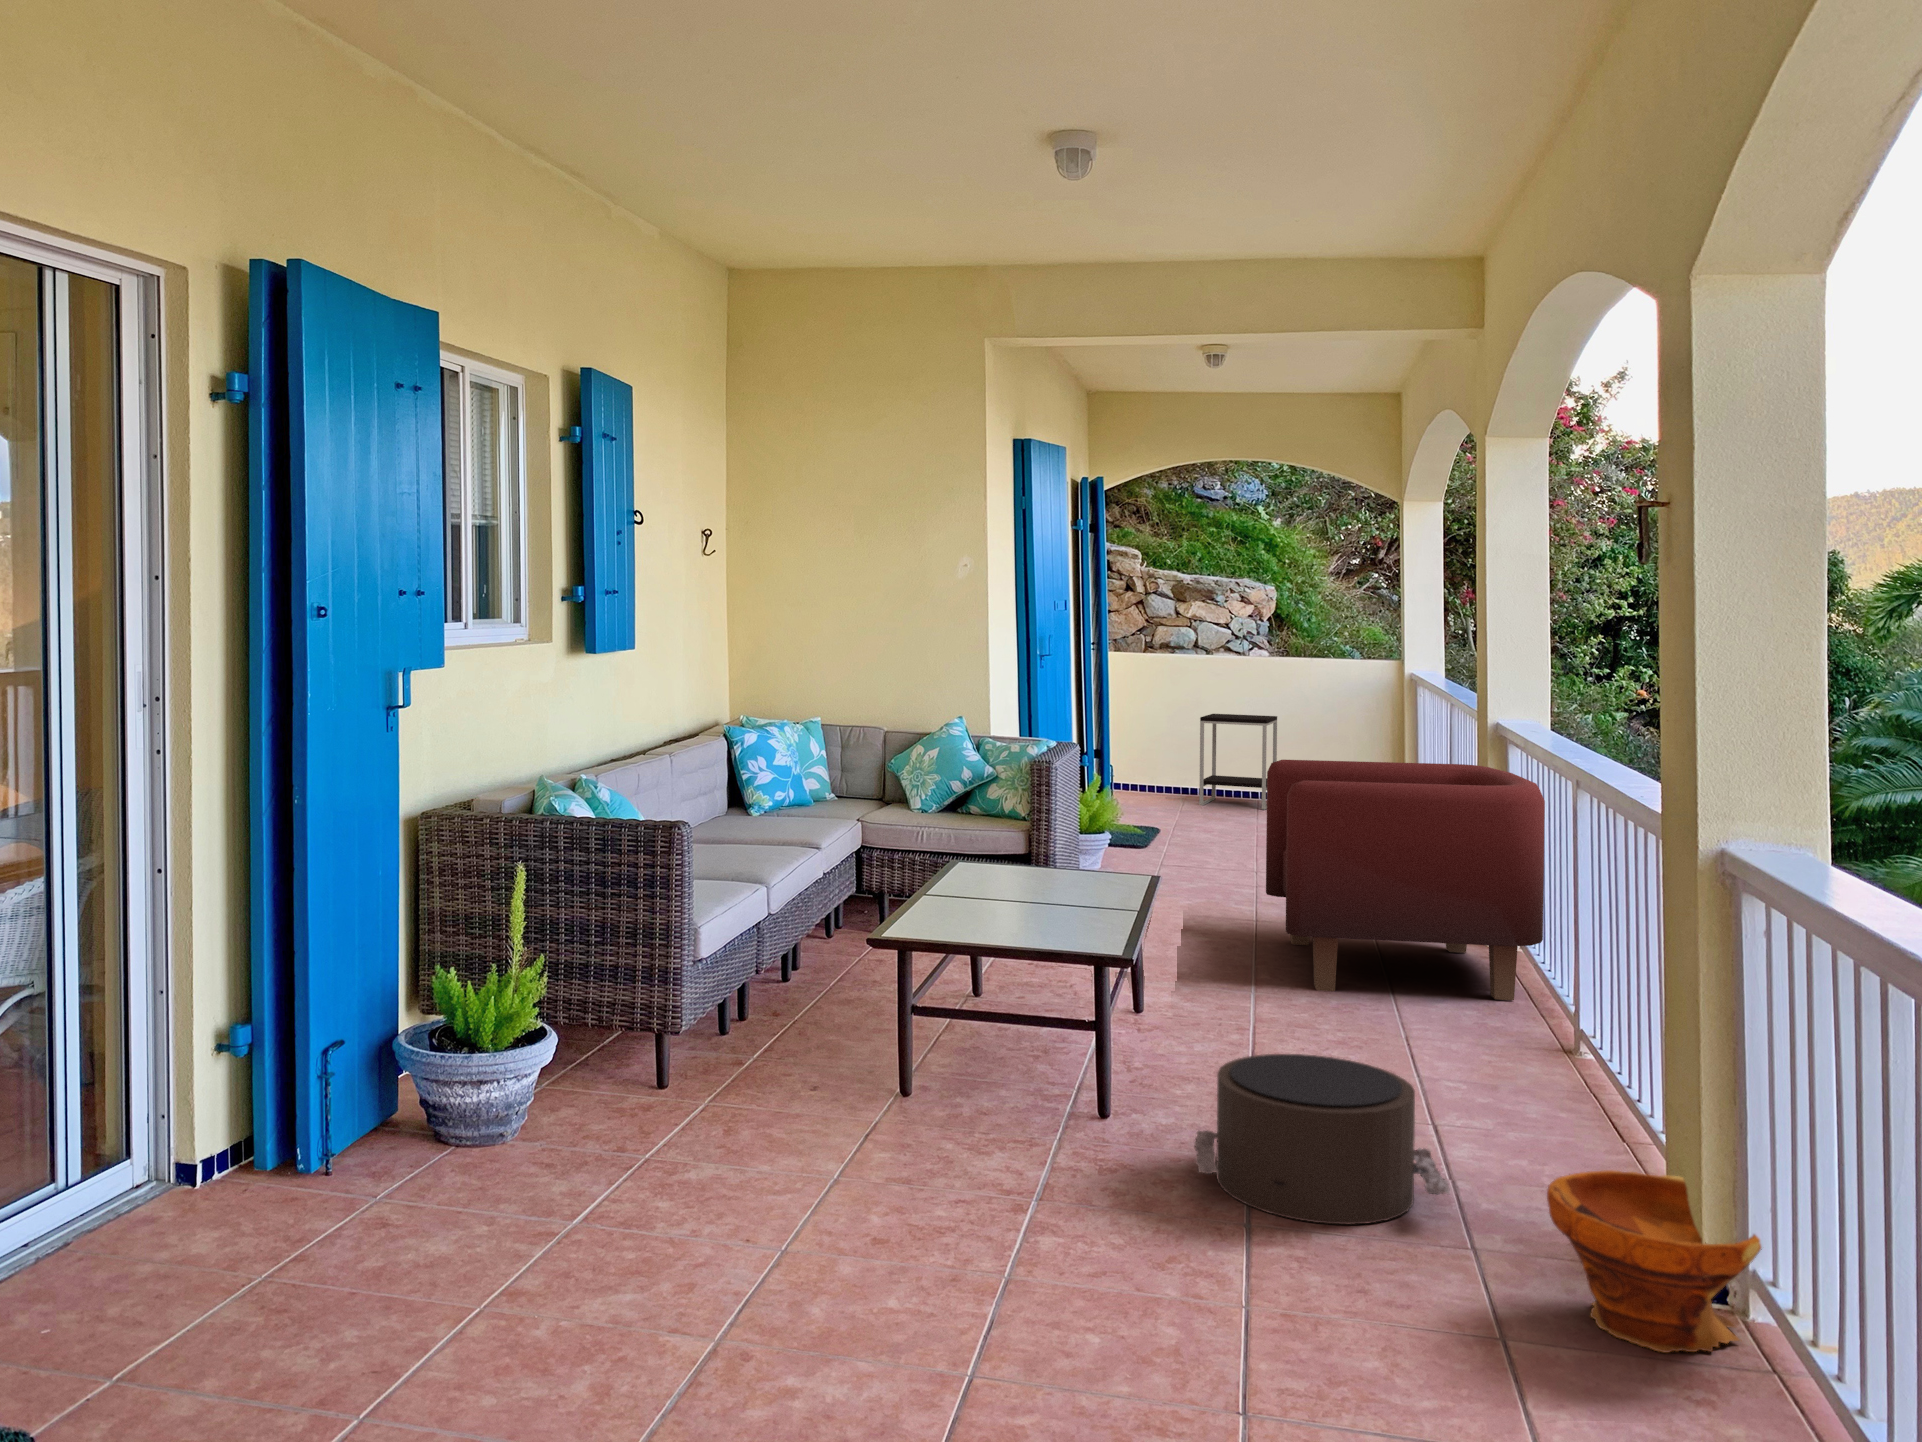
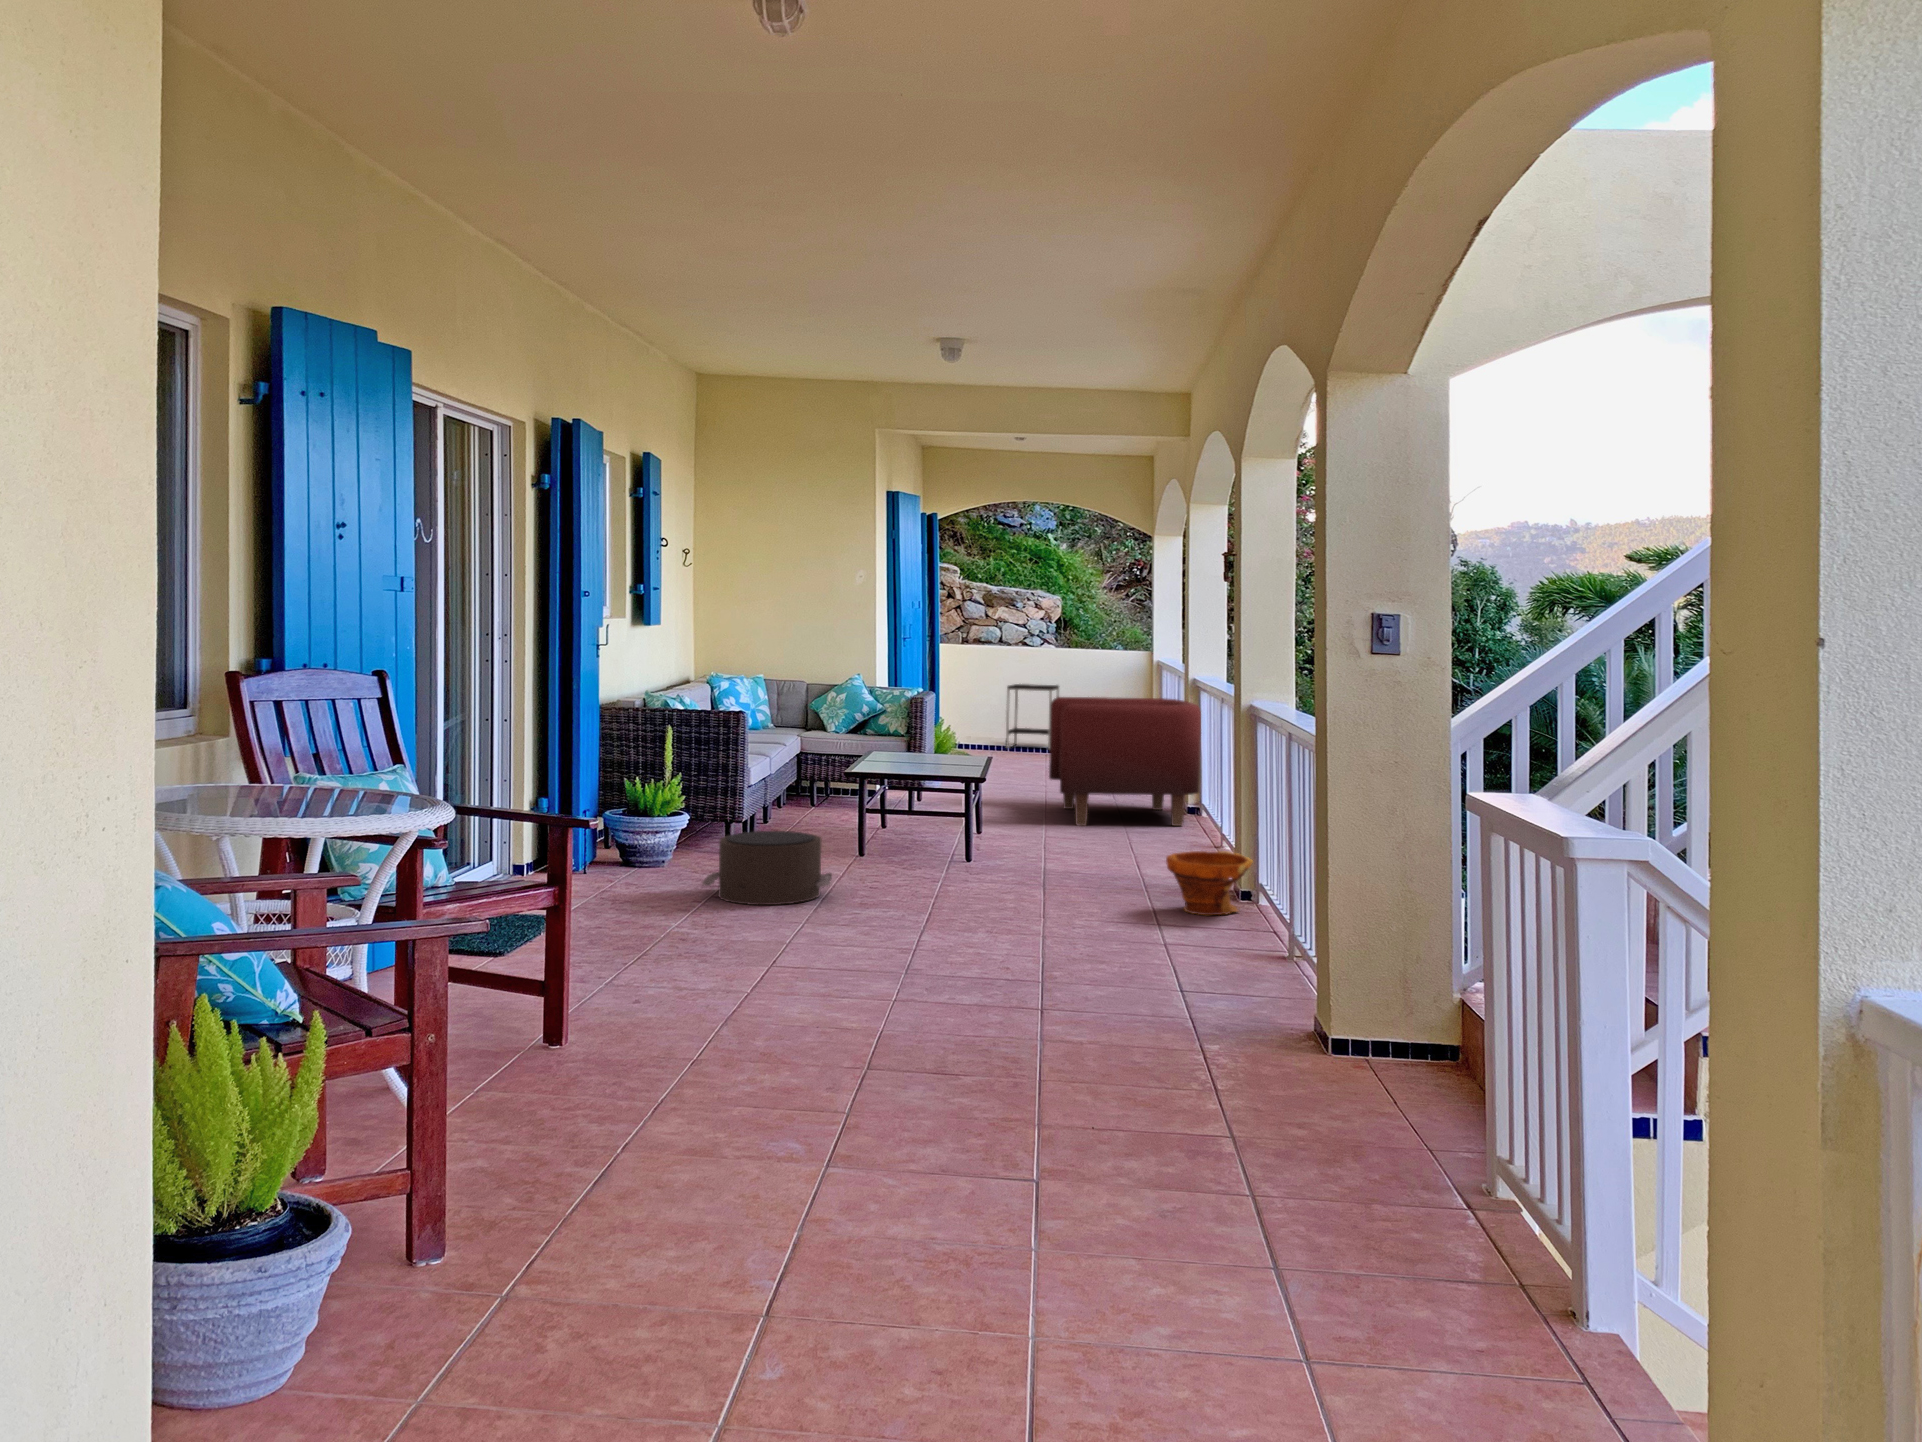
pouf: present [1194,1054,1450,1224] -> present [702,831,832,905]

